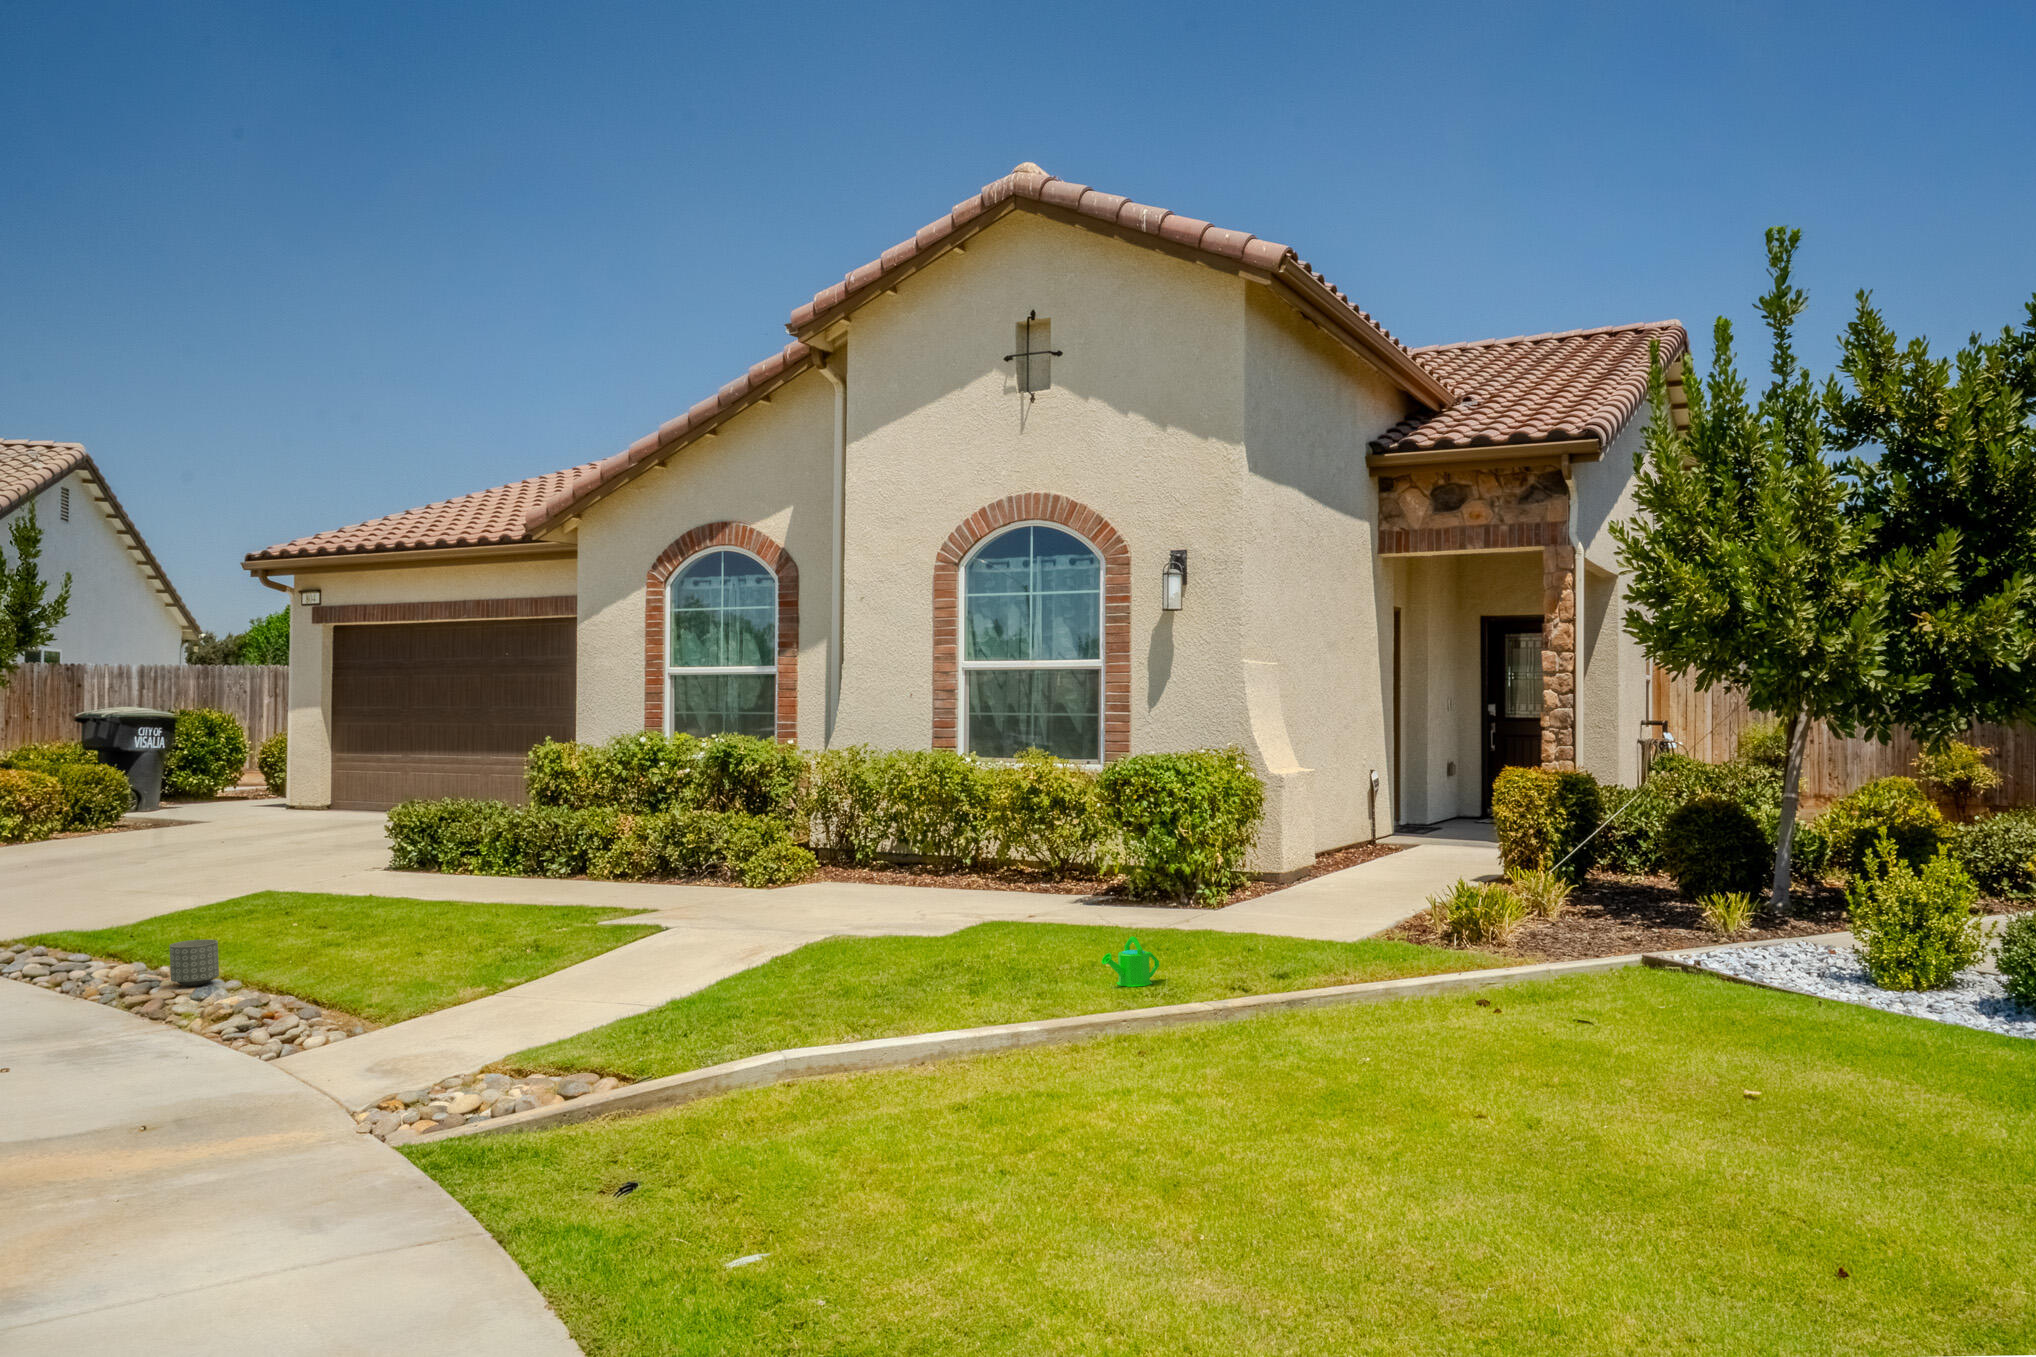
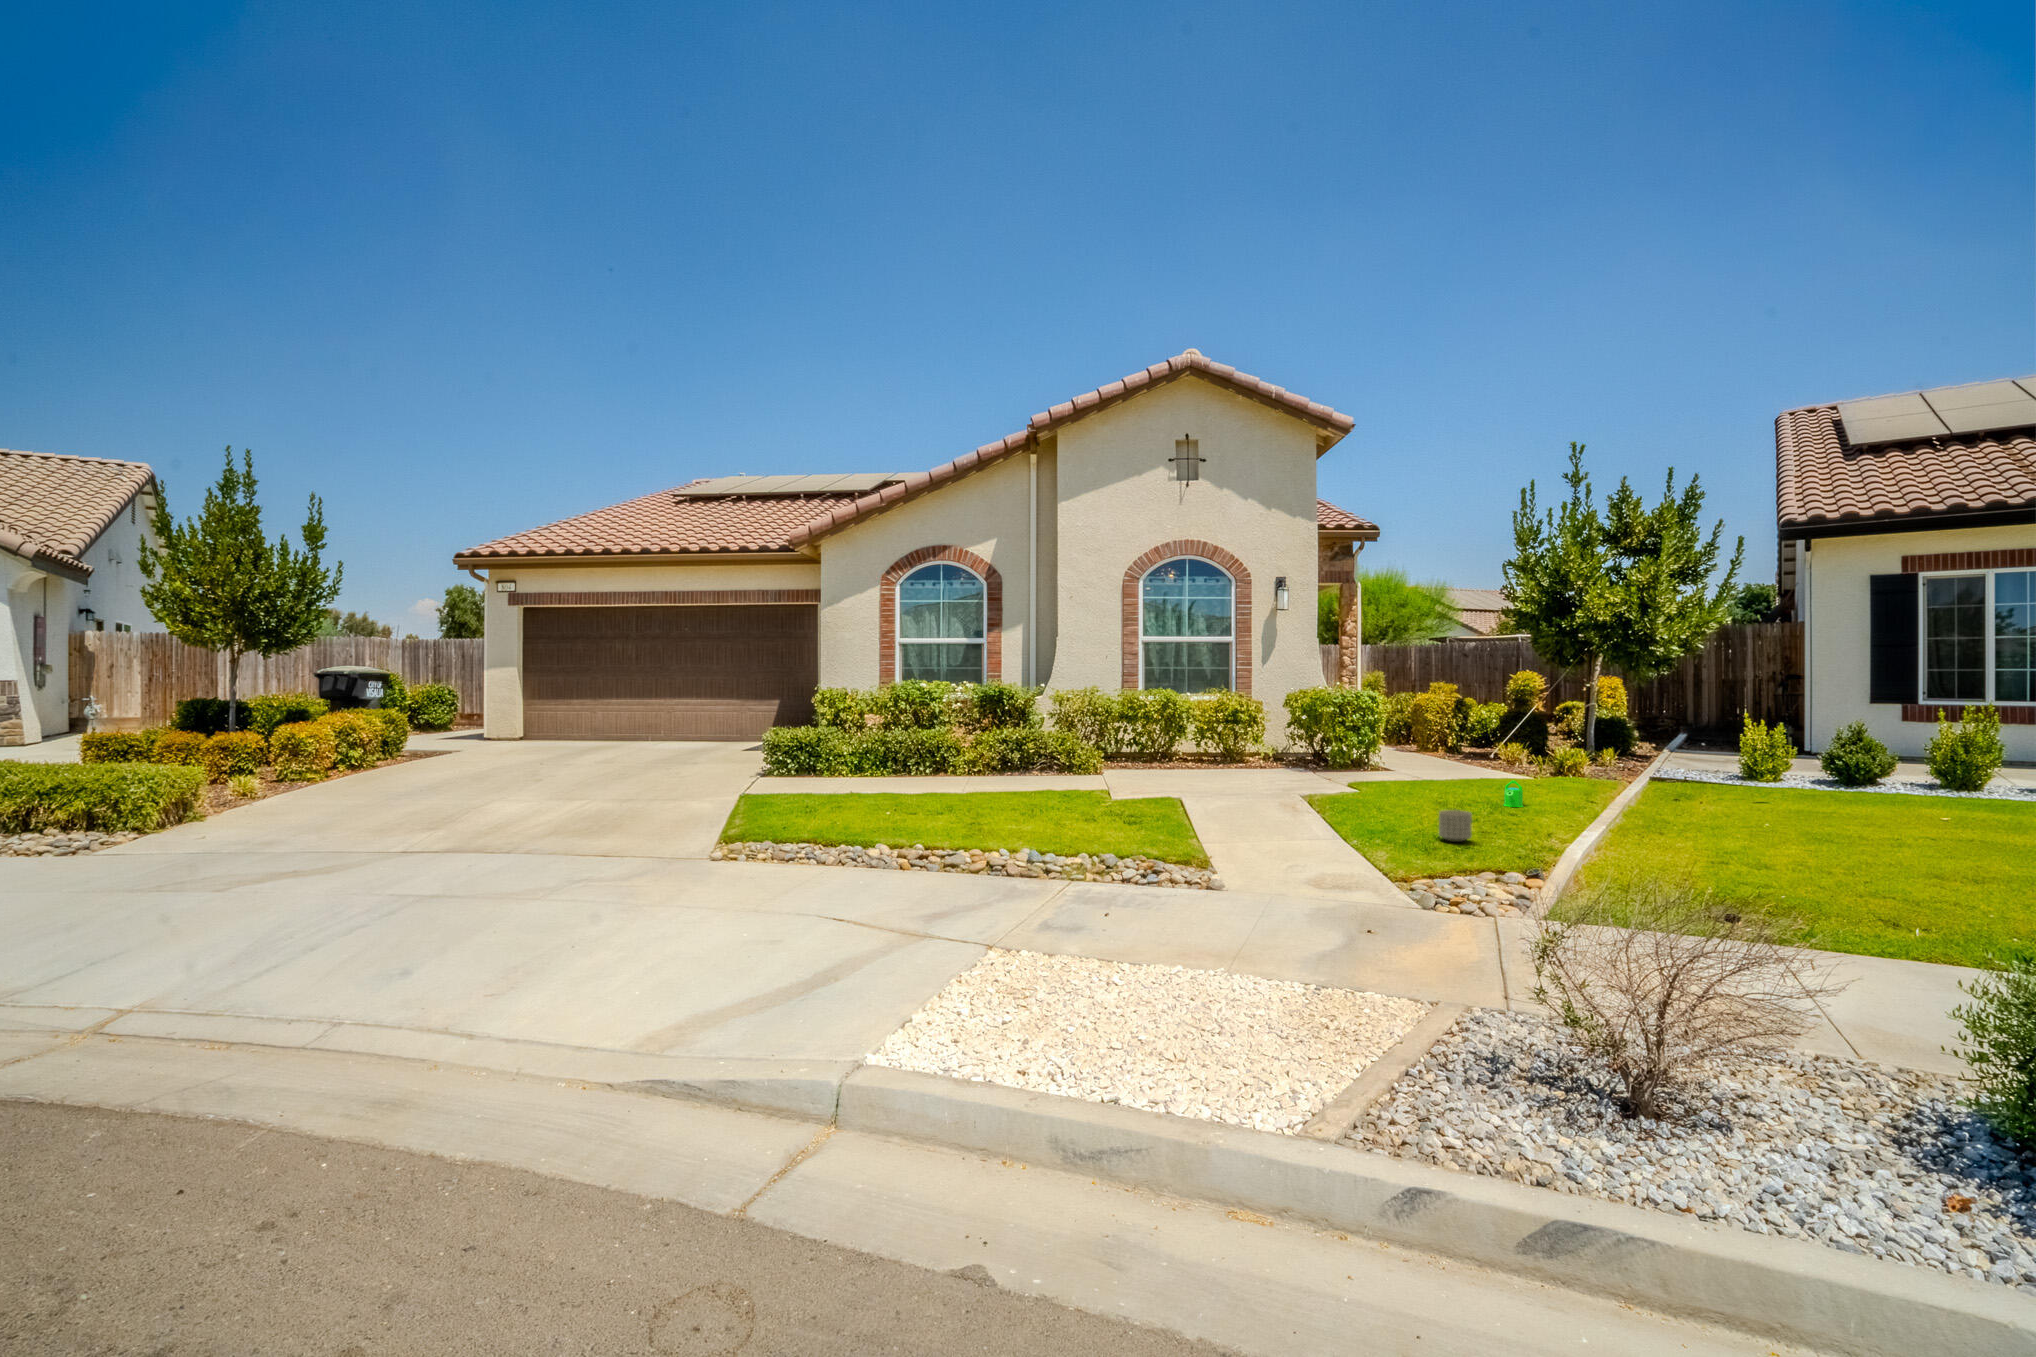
planter: present [170,939,219,986] -> present [1439,810,1472,842]

